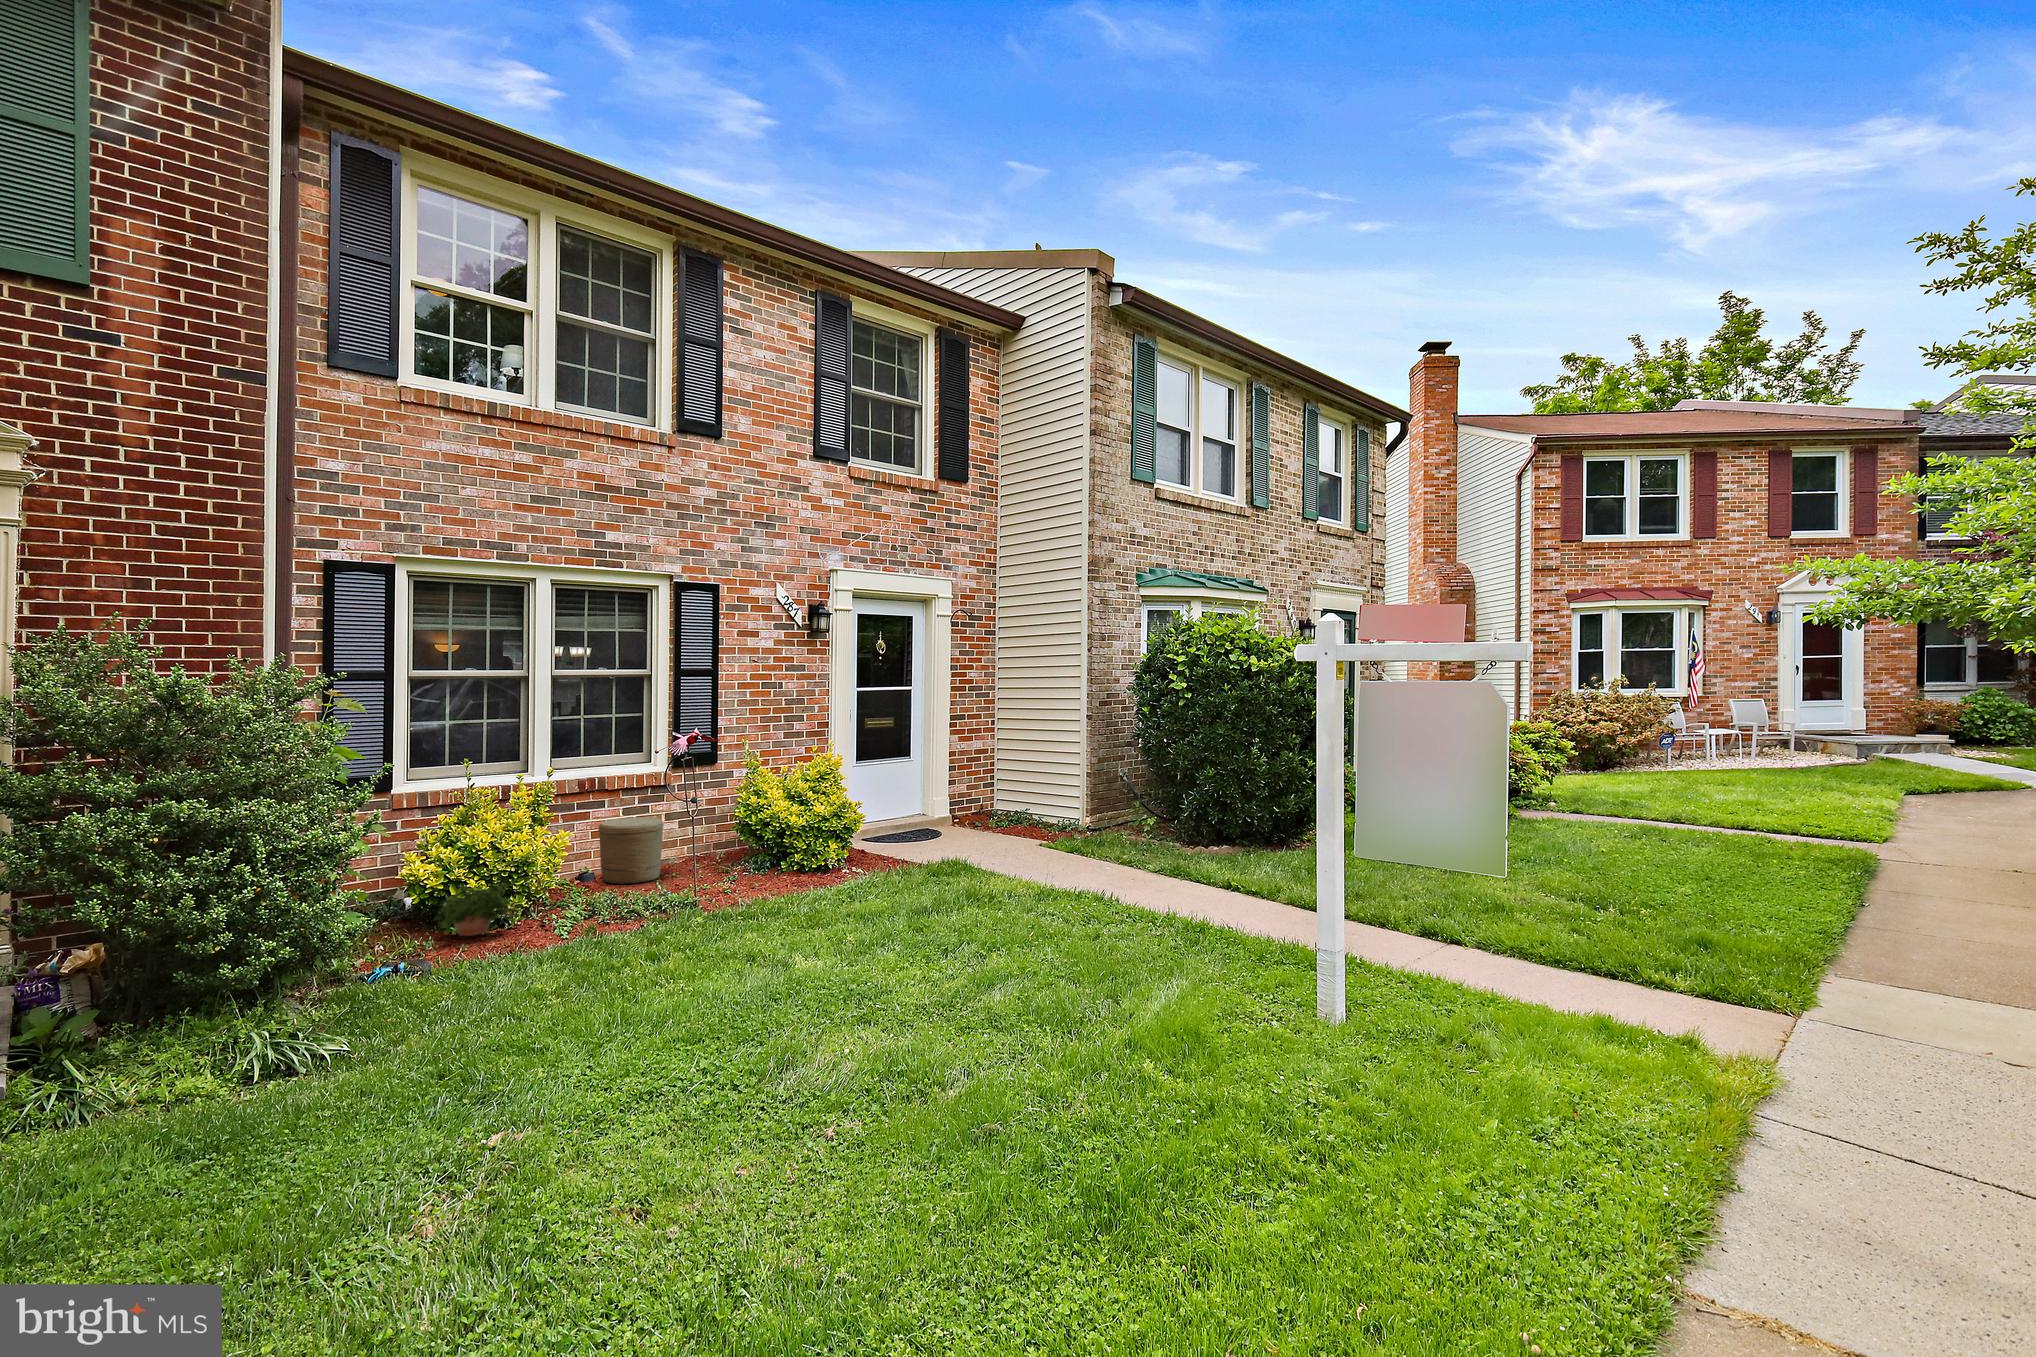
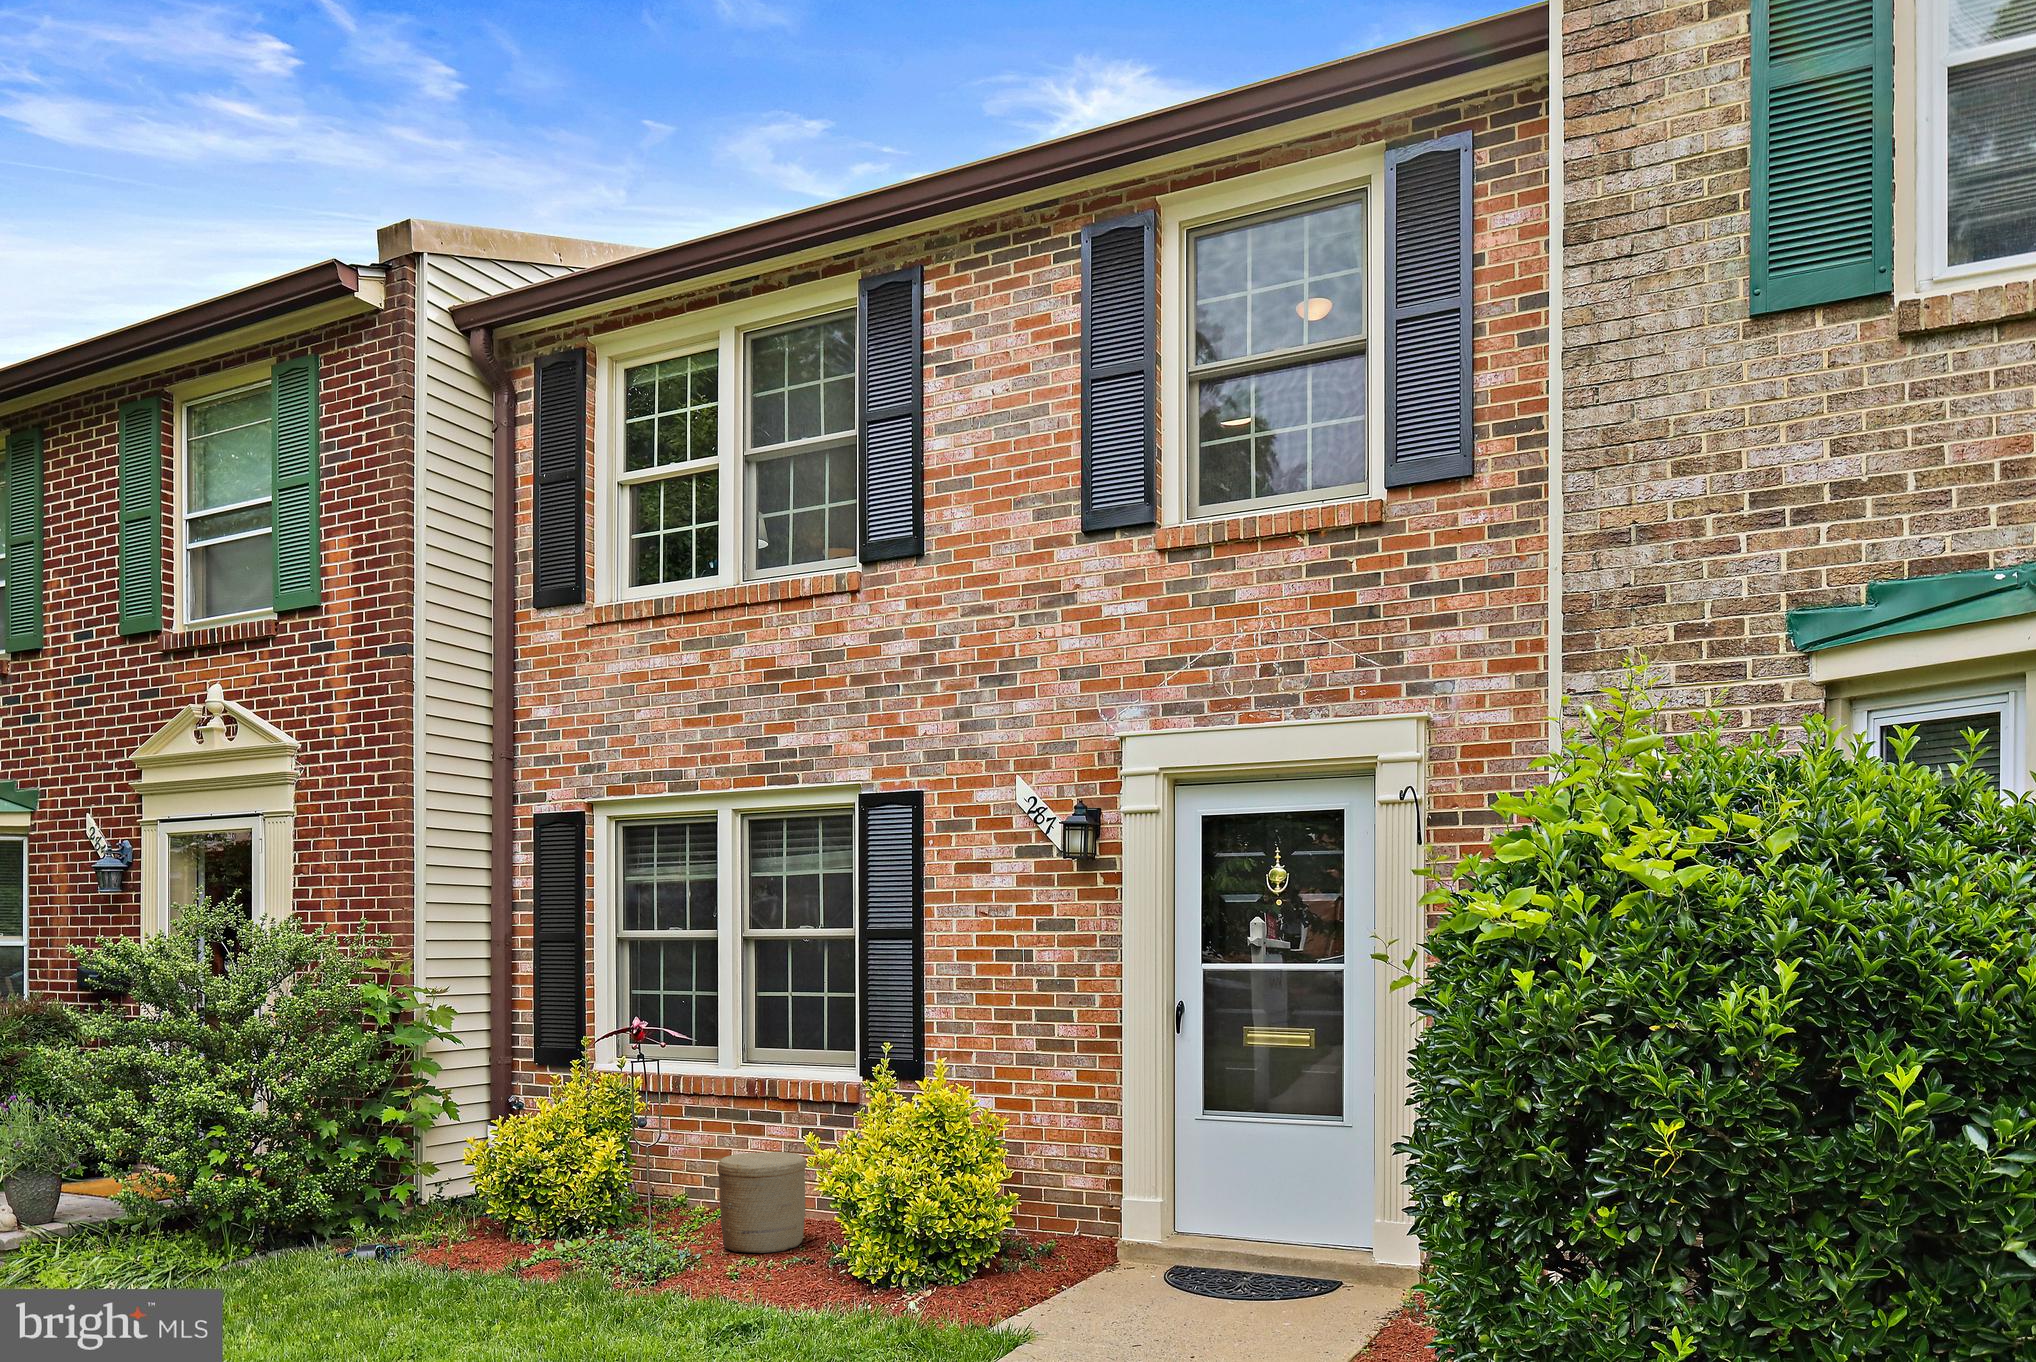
potted plant: present [437,882,510,936] -> none [414,1196,518,1268]

